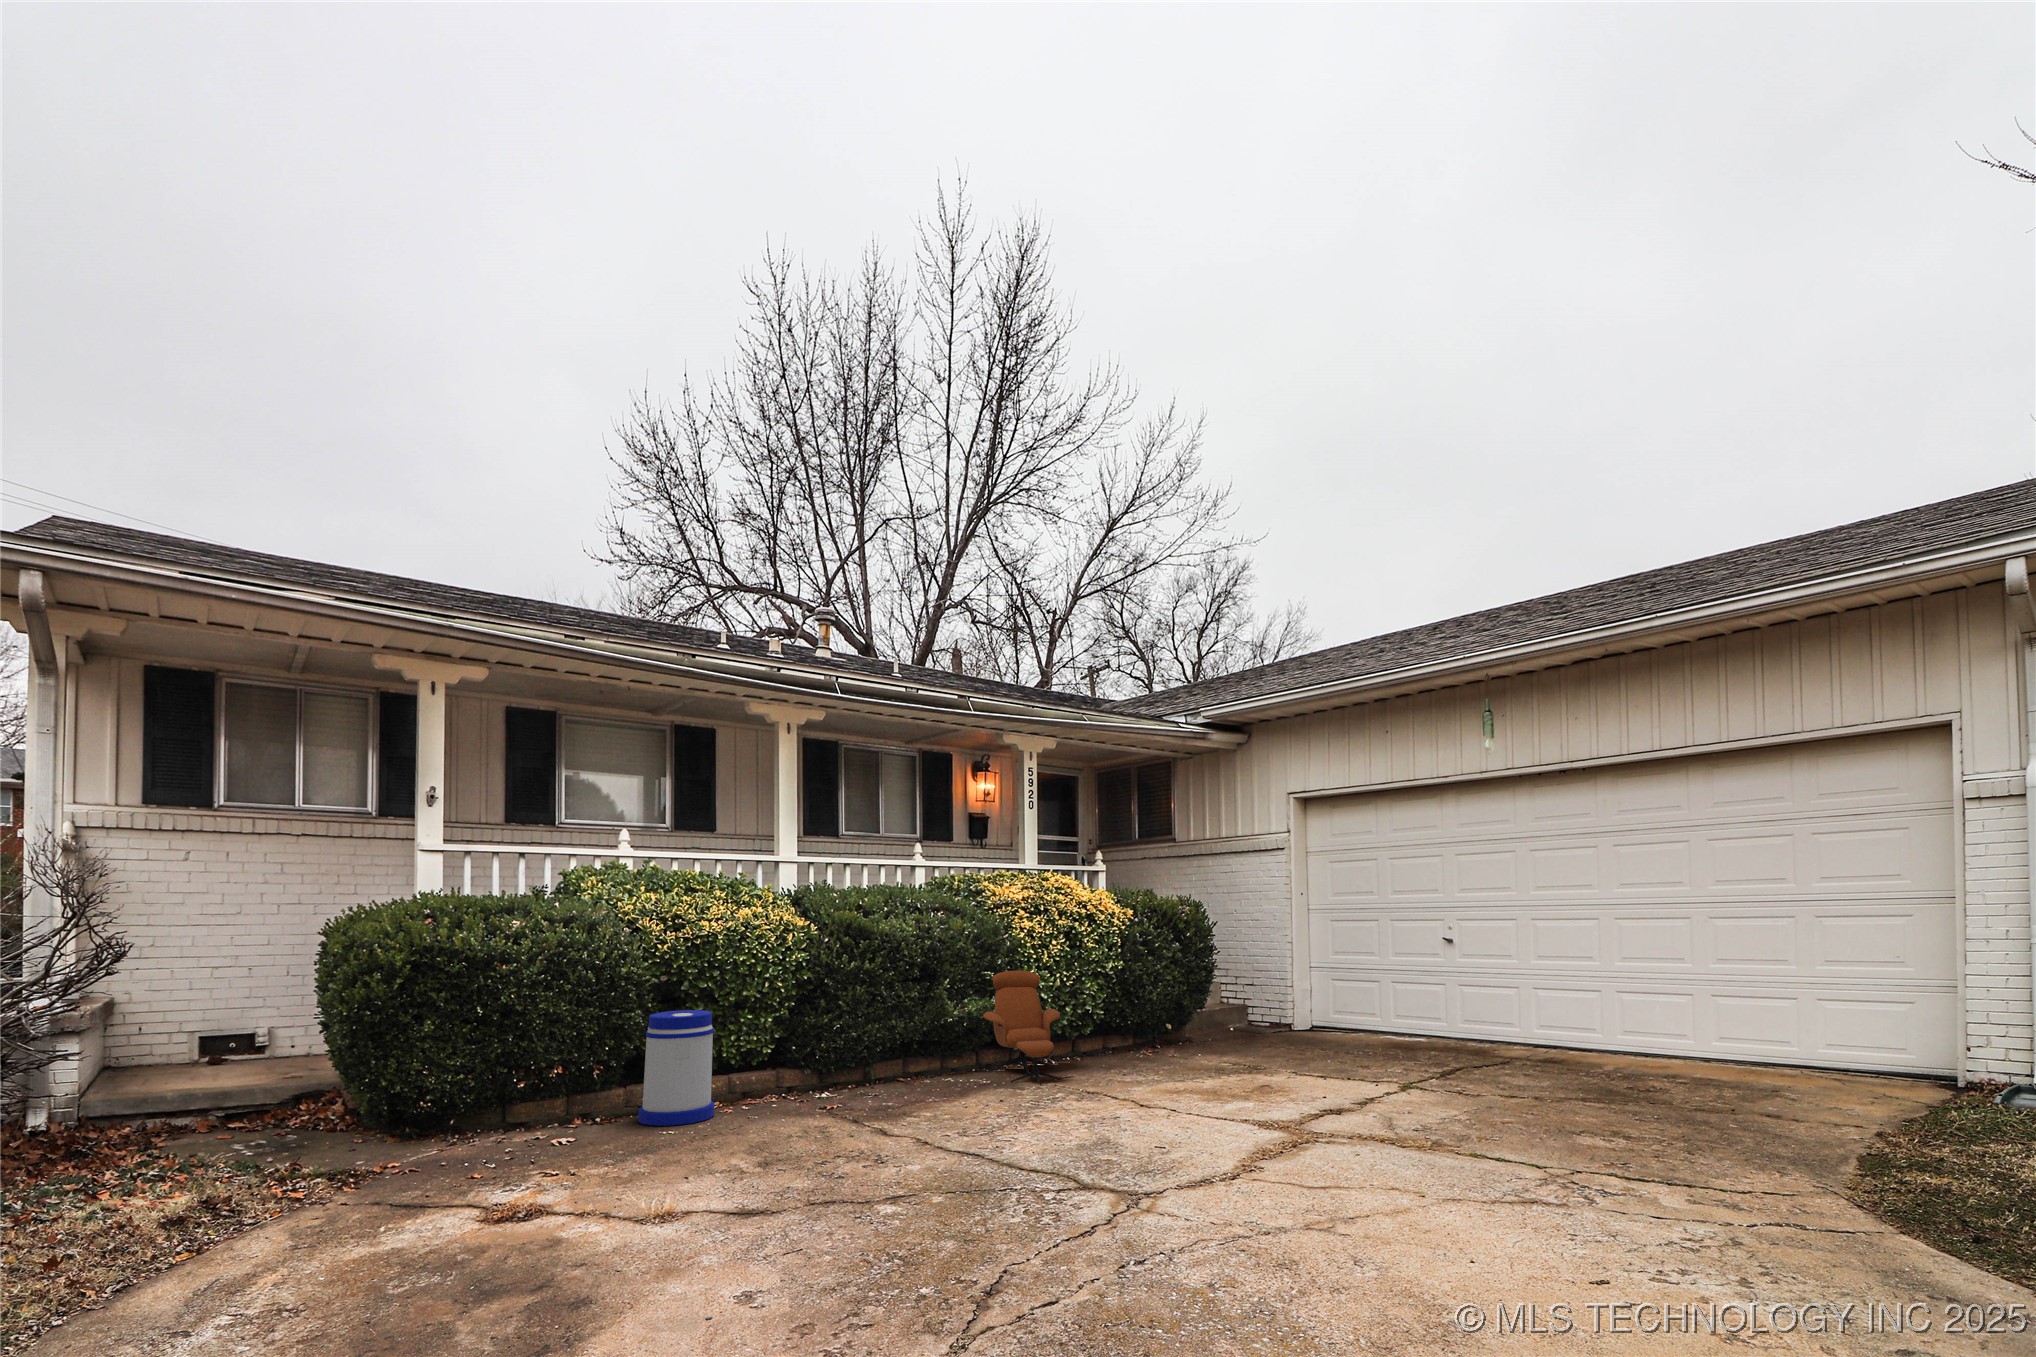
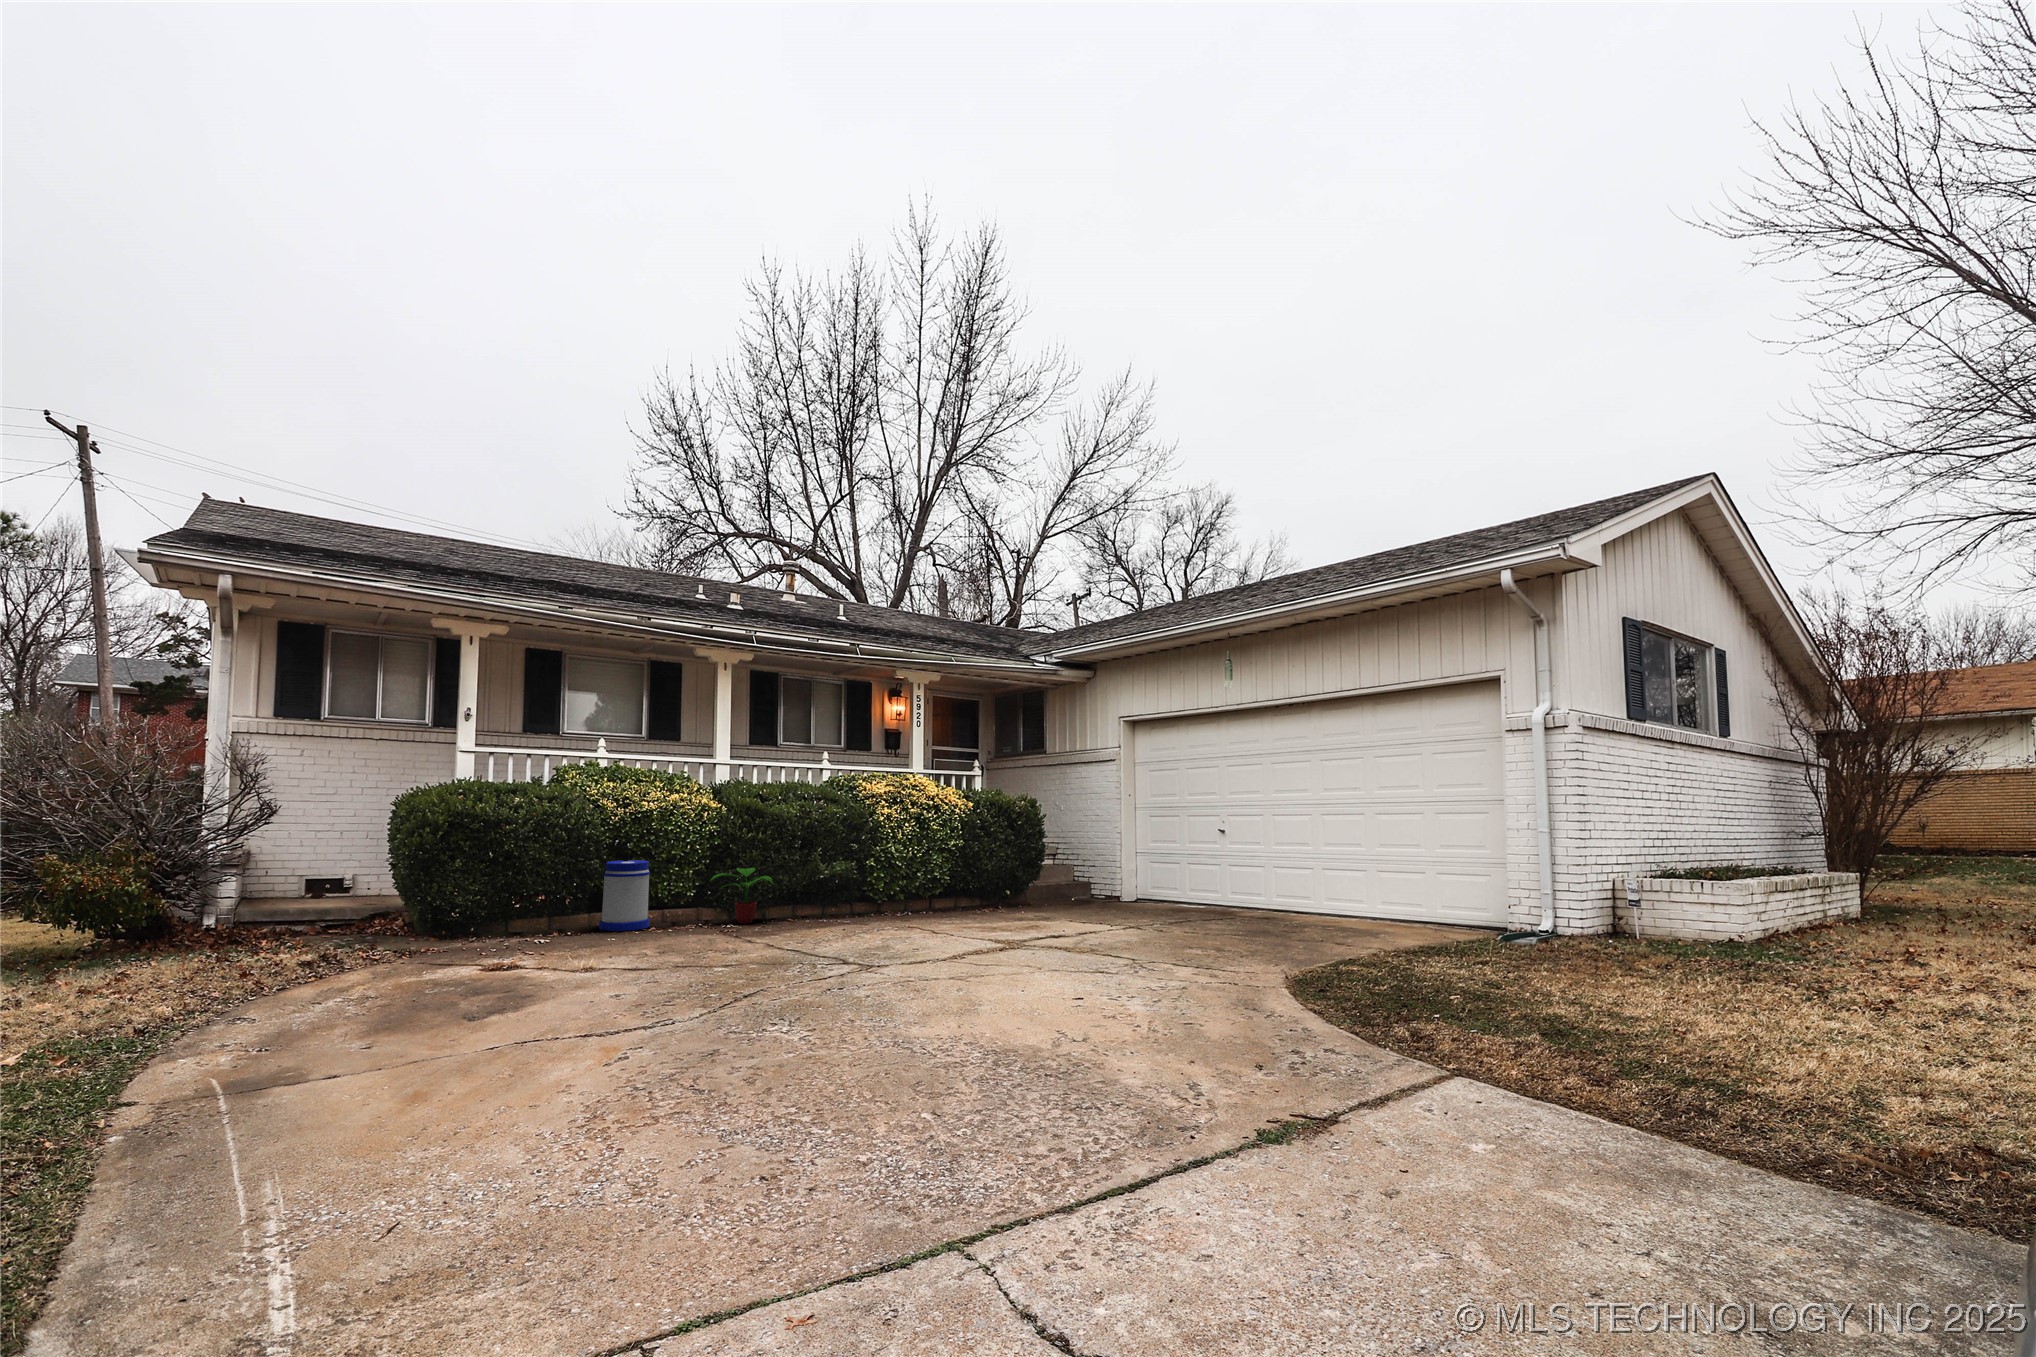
lounge chair: present [983,971,1061,1085] -> none [850,843,903,918]
potted plant: none [802,1015,898,1104] -> present [710,868,773,924]

